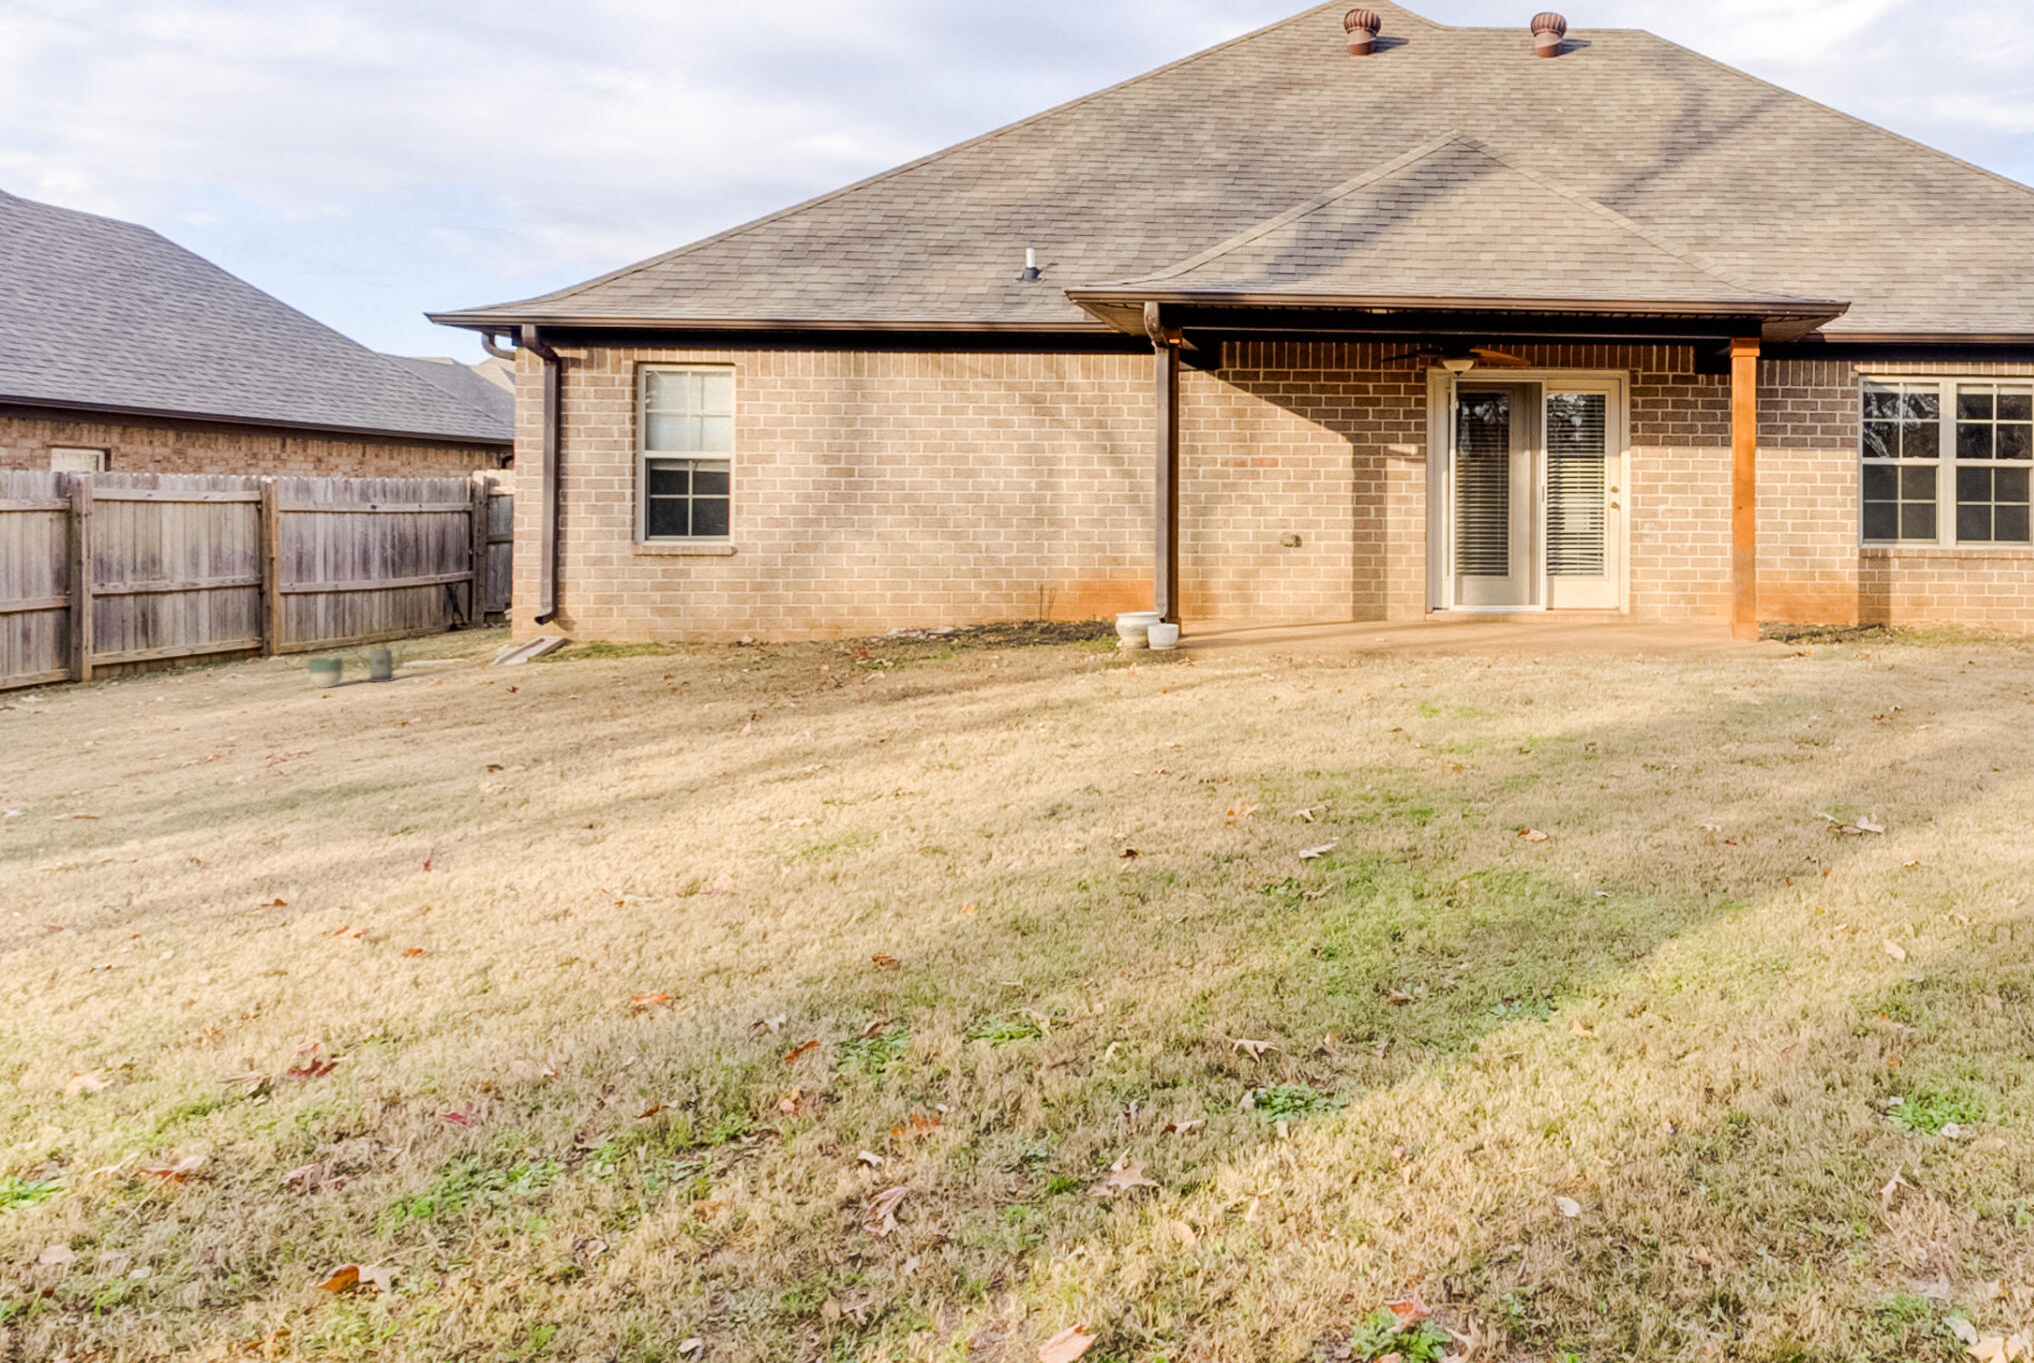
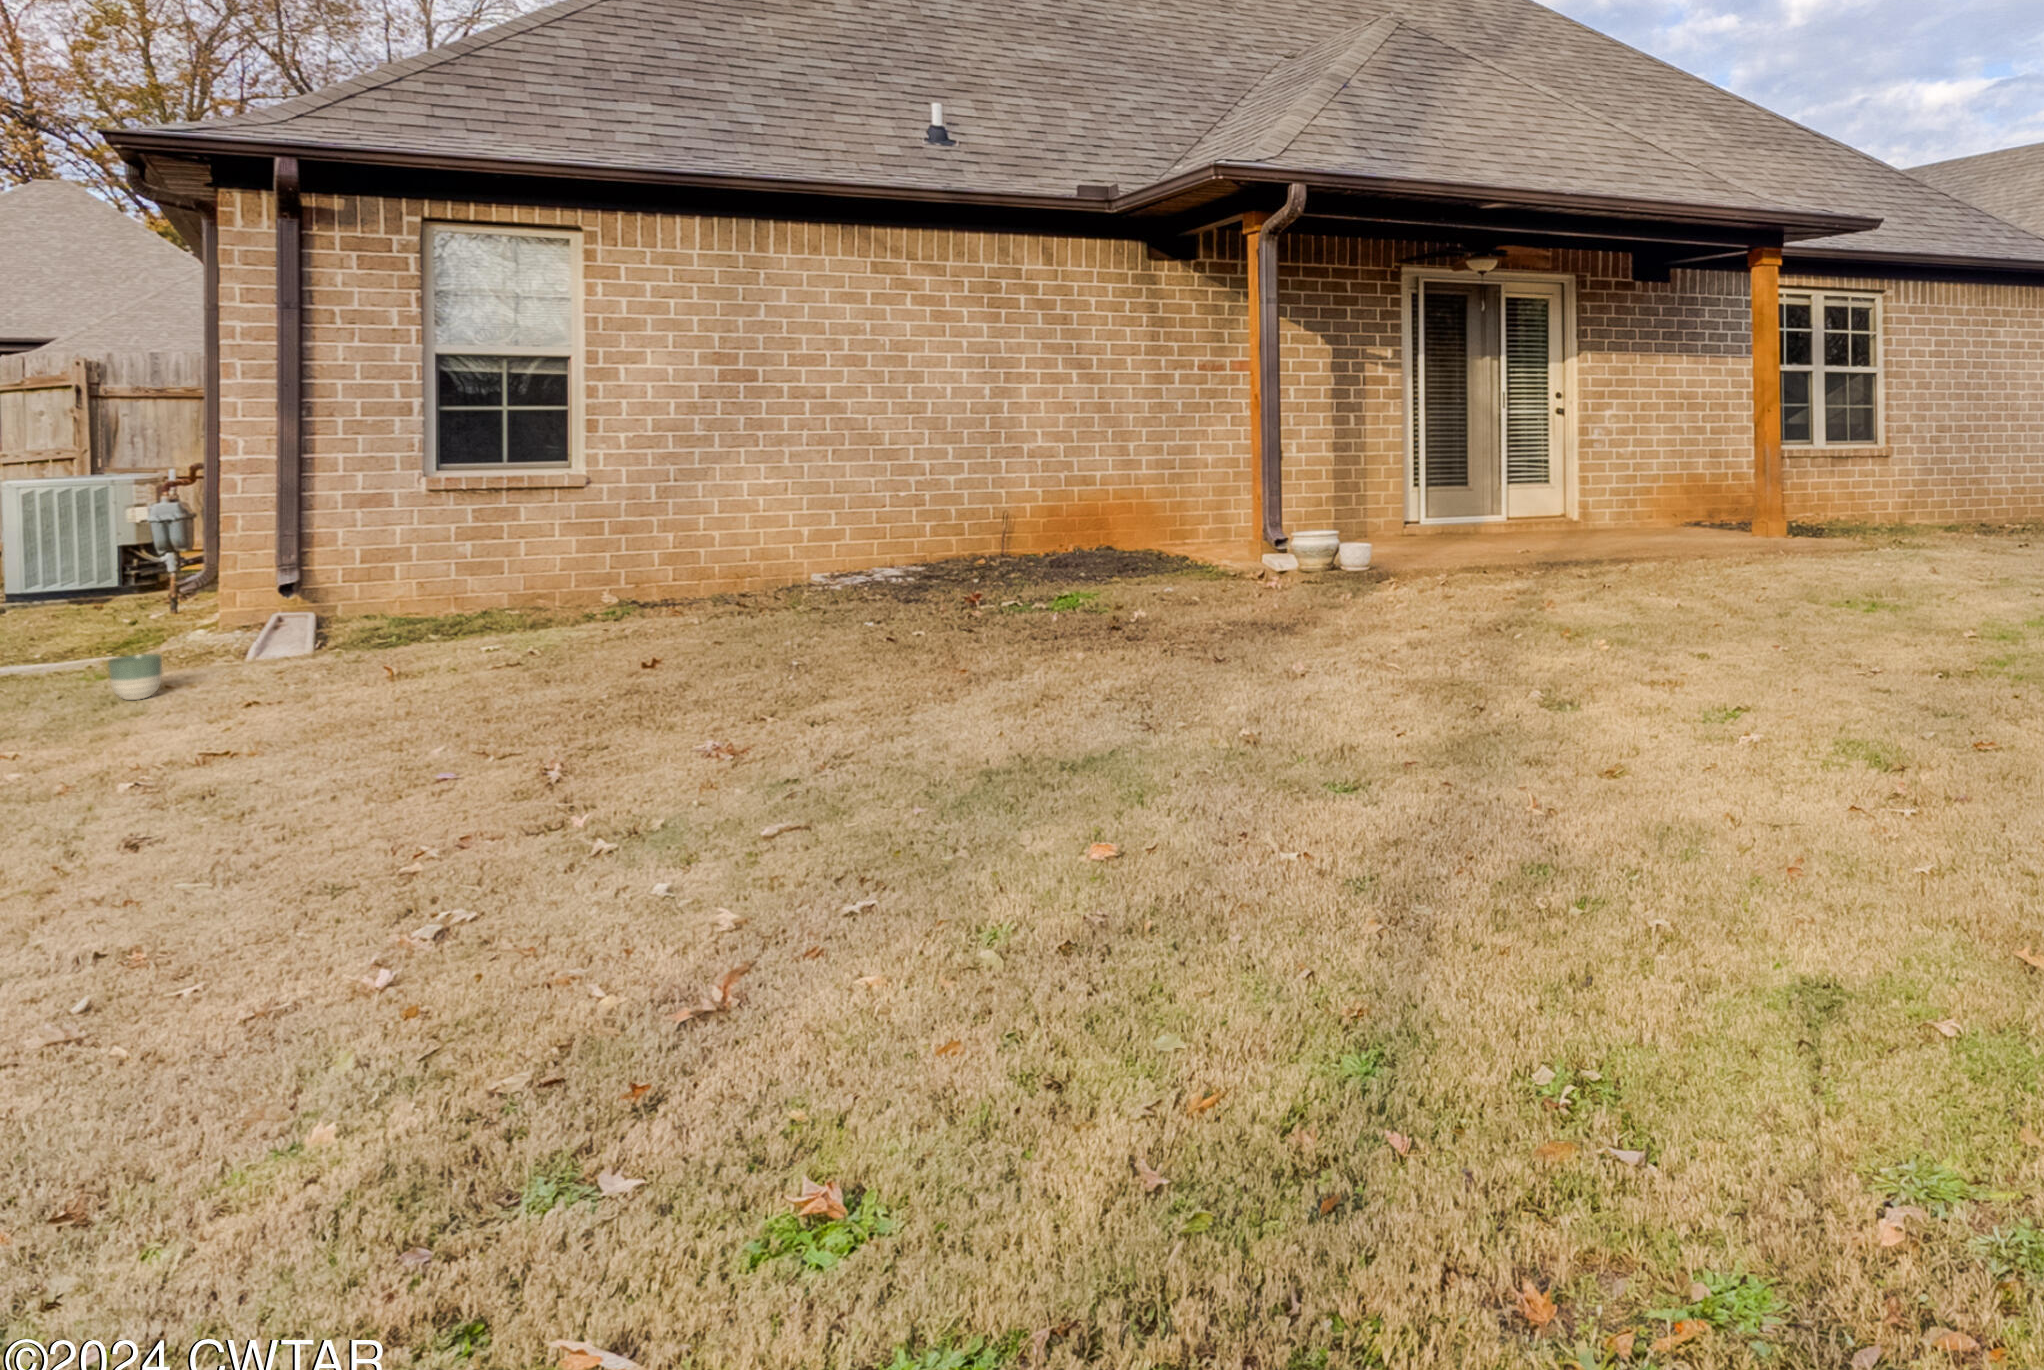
watering can: present [354,642,404,682] -> none [161,620,237,686]

